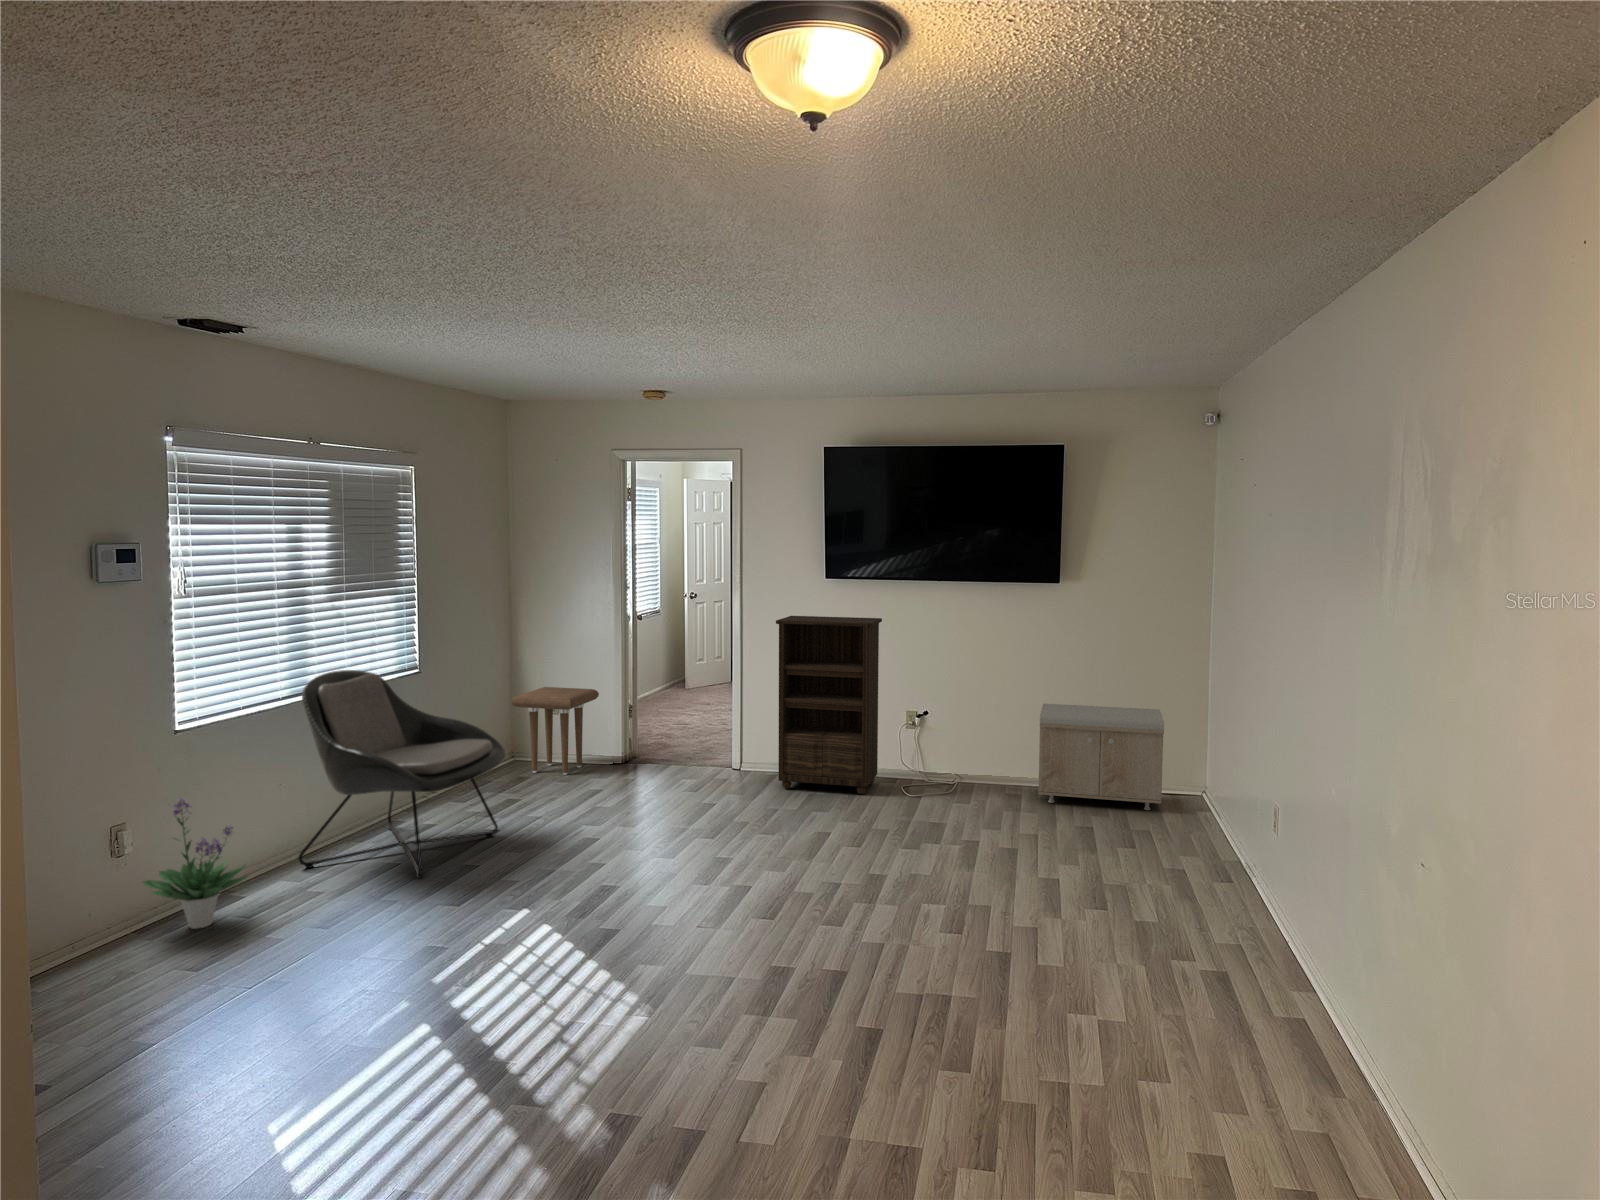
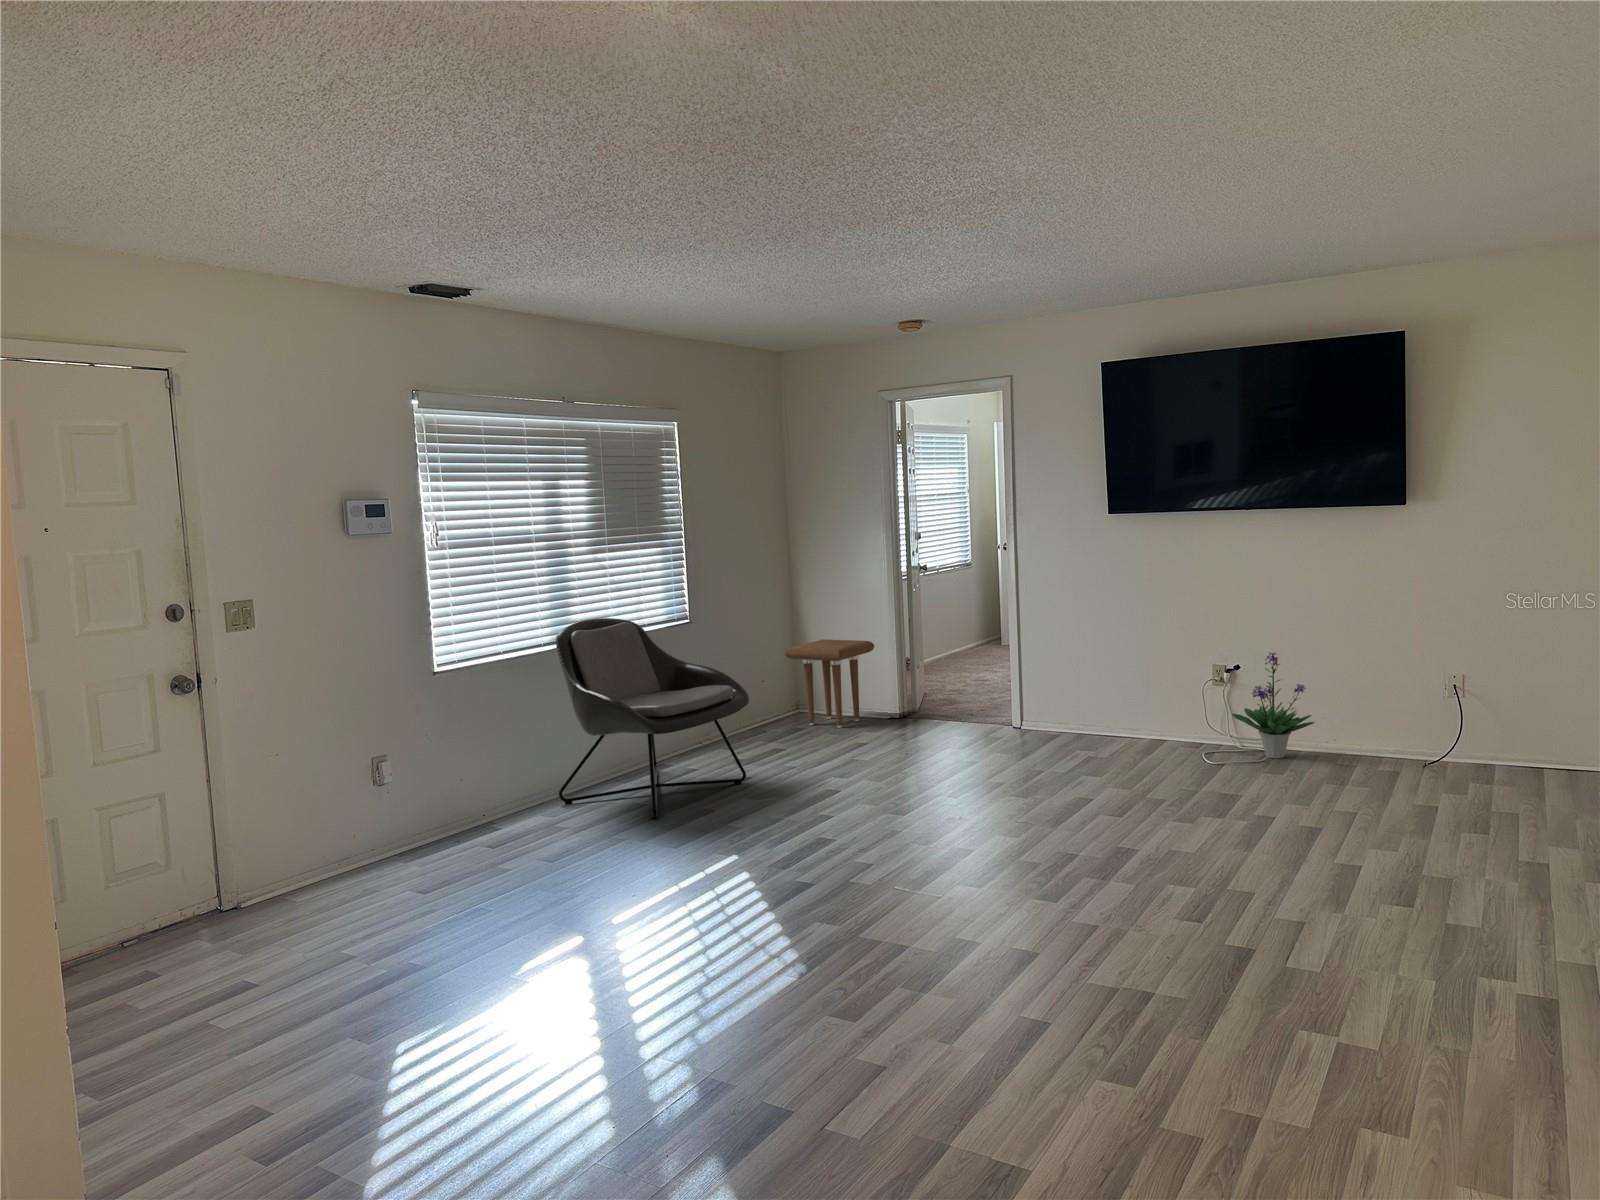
bookshelf: present [776,616,882,794] -> none [1045,552,1177,756]
storage bench: present [1038,704,1164,810] -> none [1384,649,1573,788]
potted plant: present [143,798,248,929] -> present [1232,652,1315,758]

